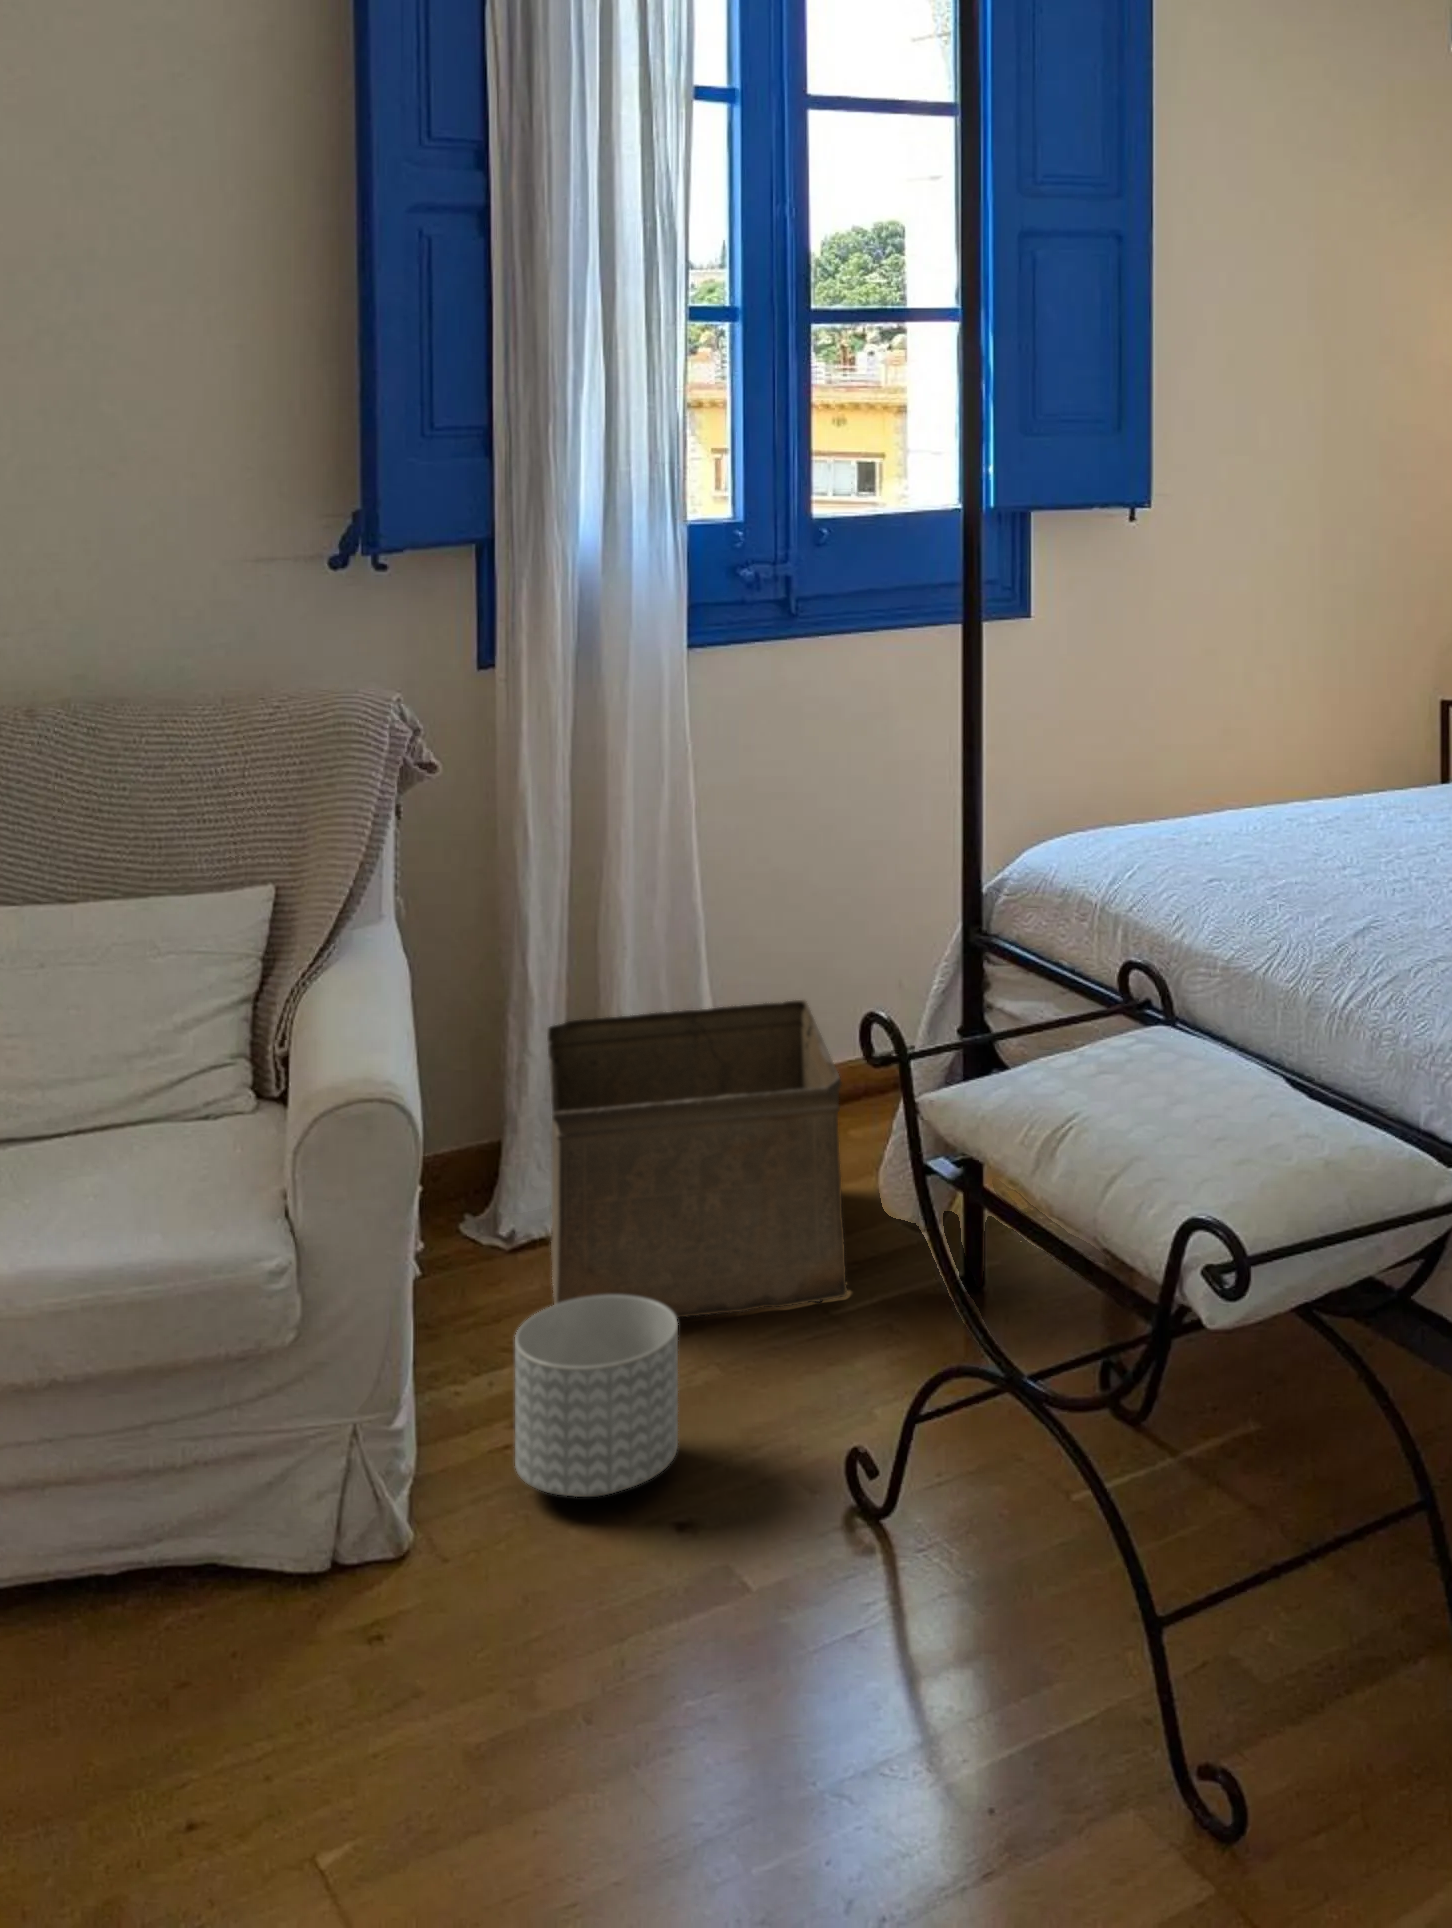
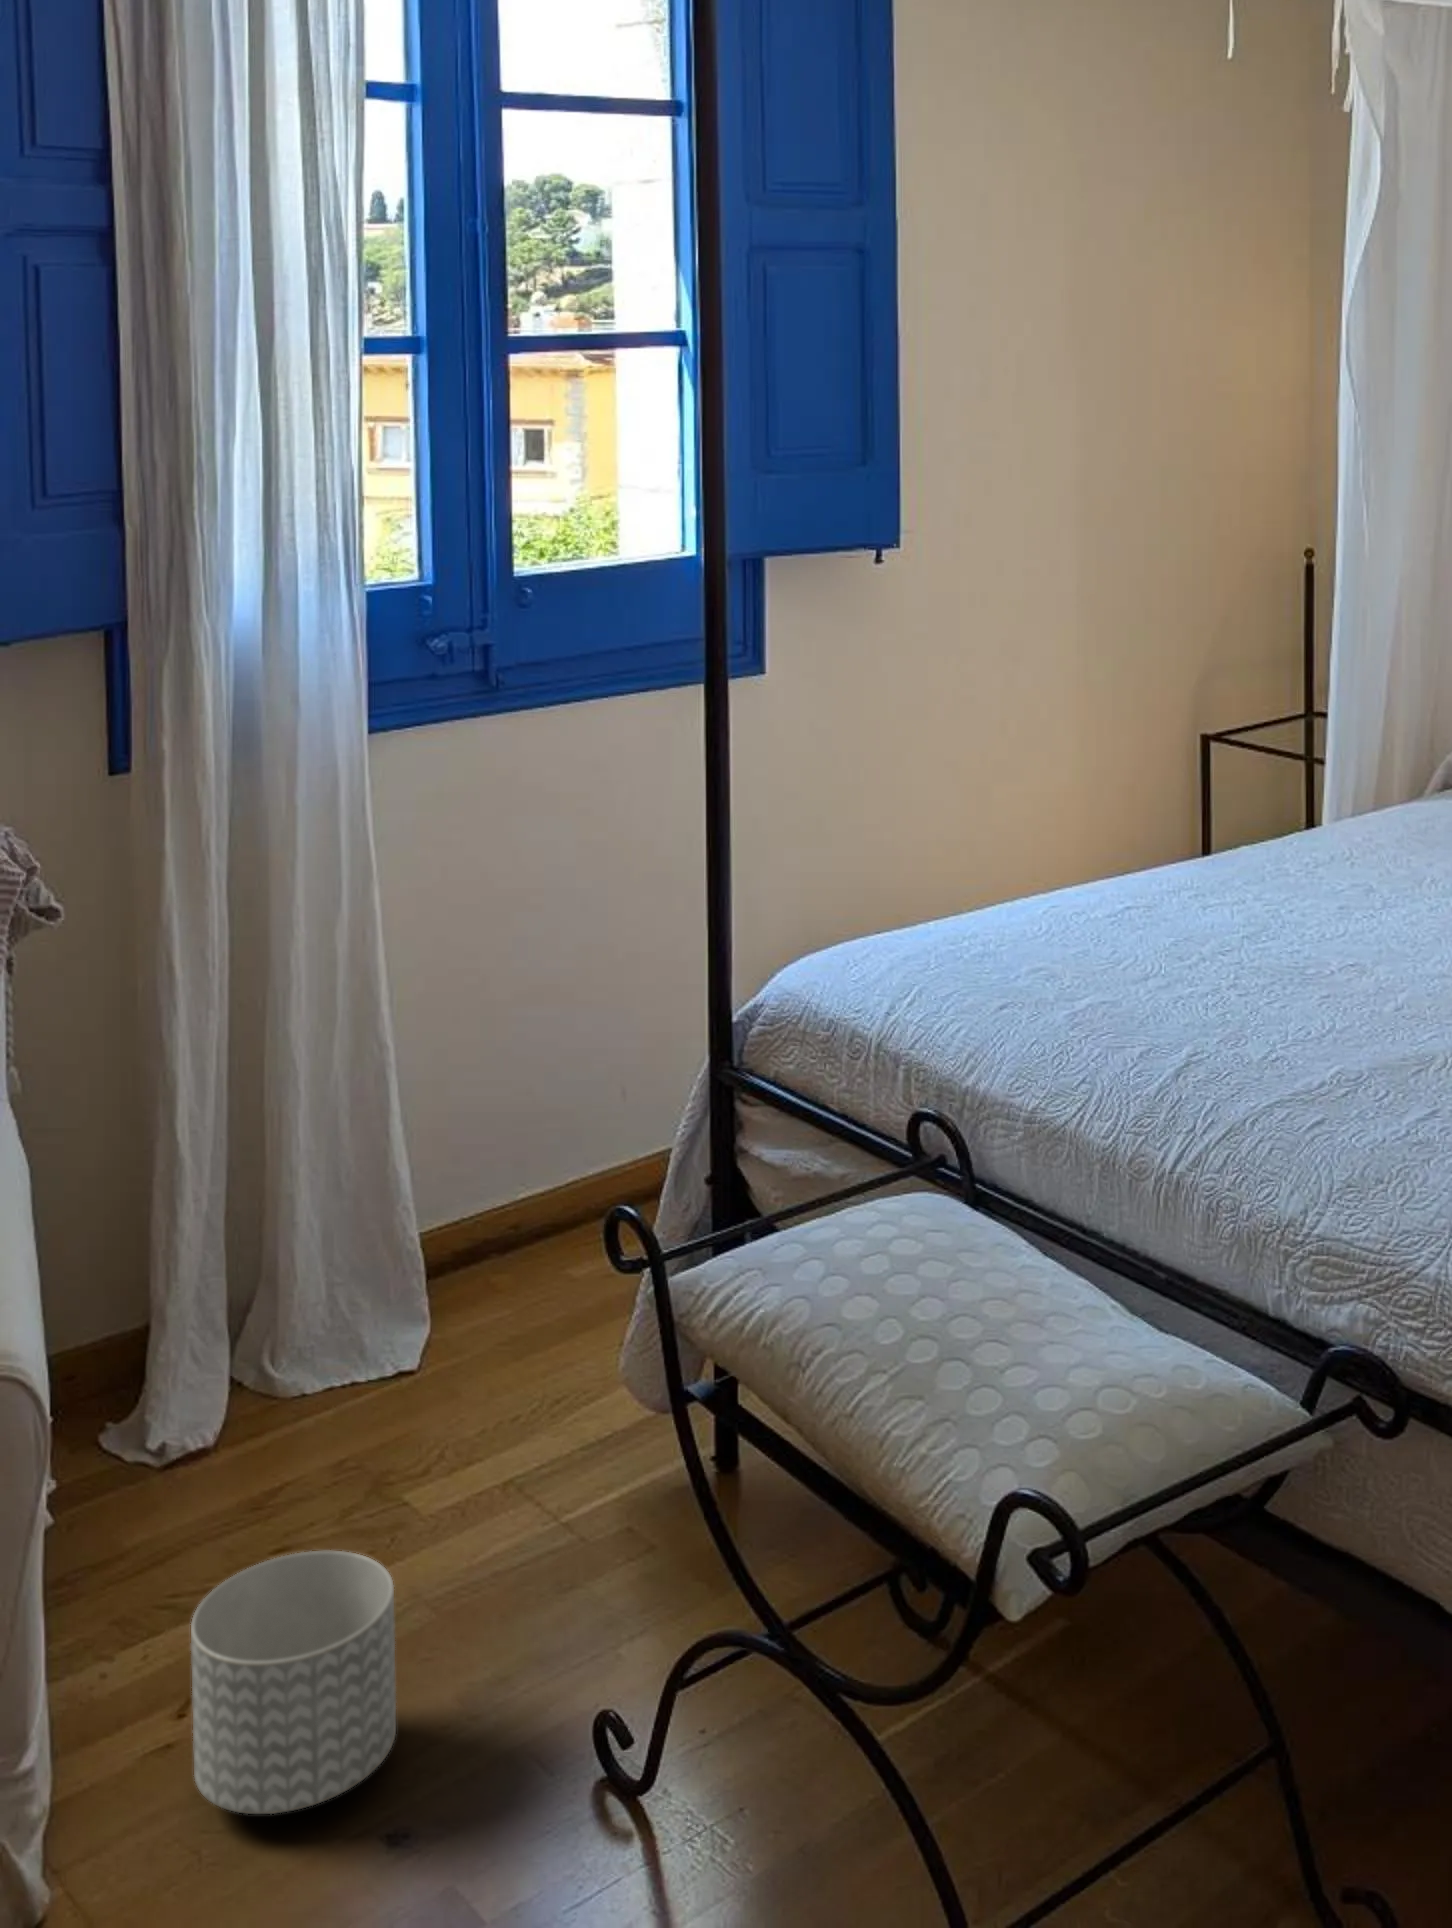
storage bin: present [547,1000,847,1318] -> none [208,1139,583,1570]

